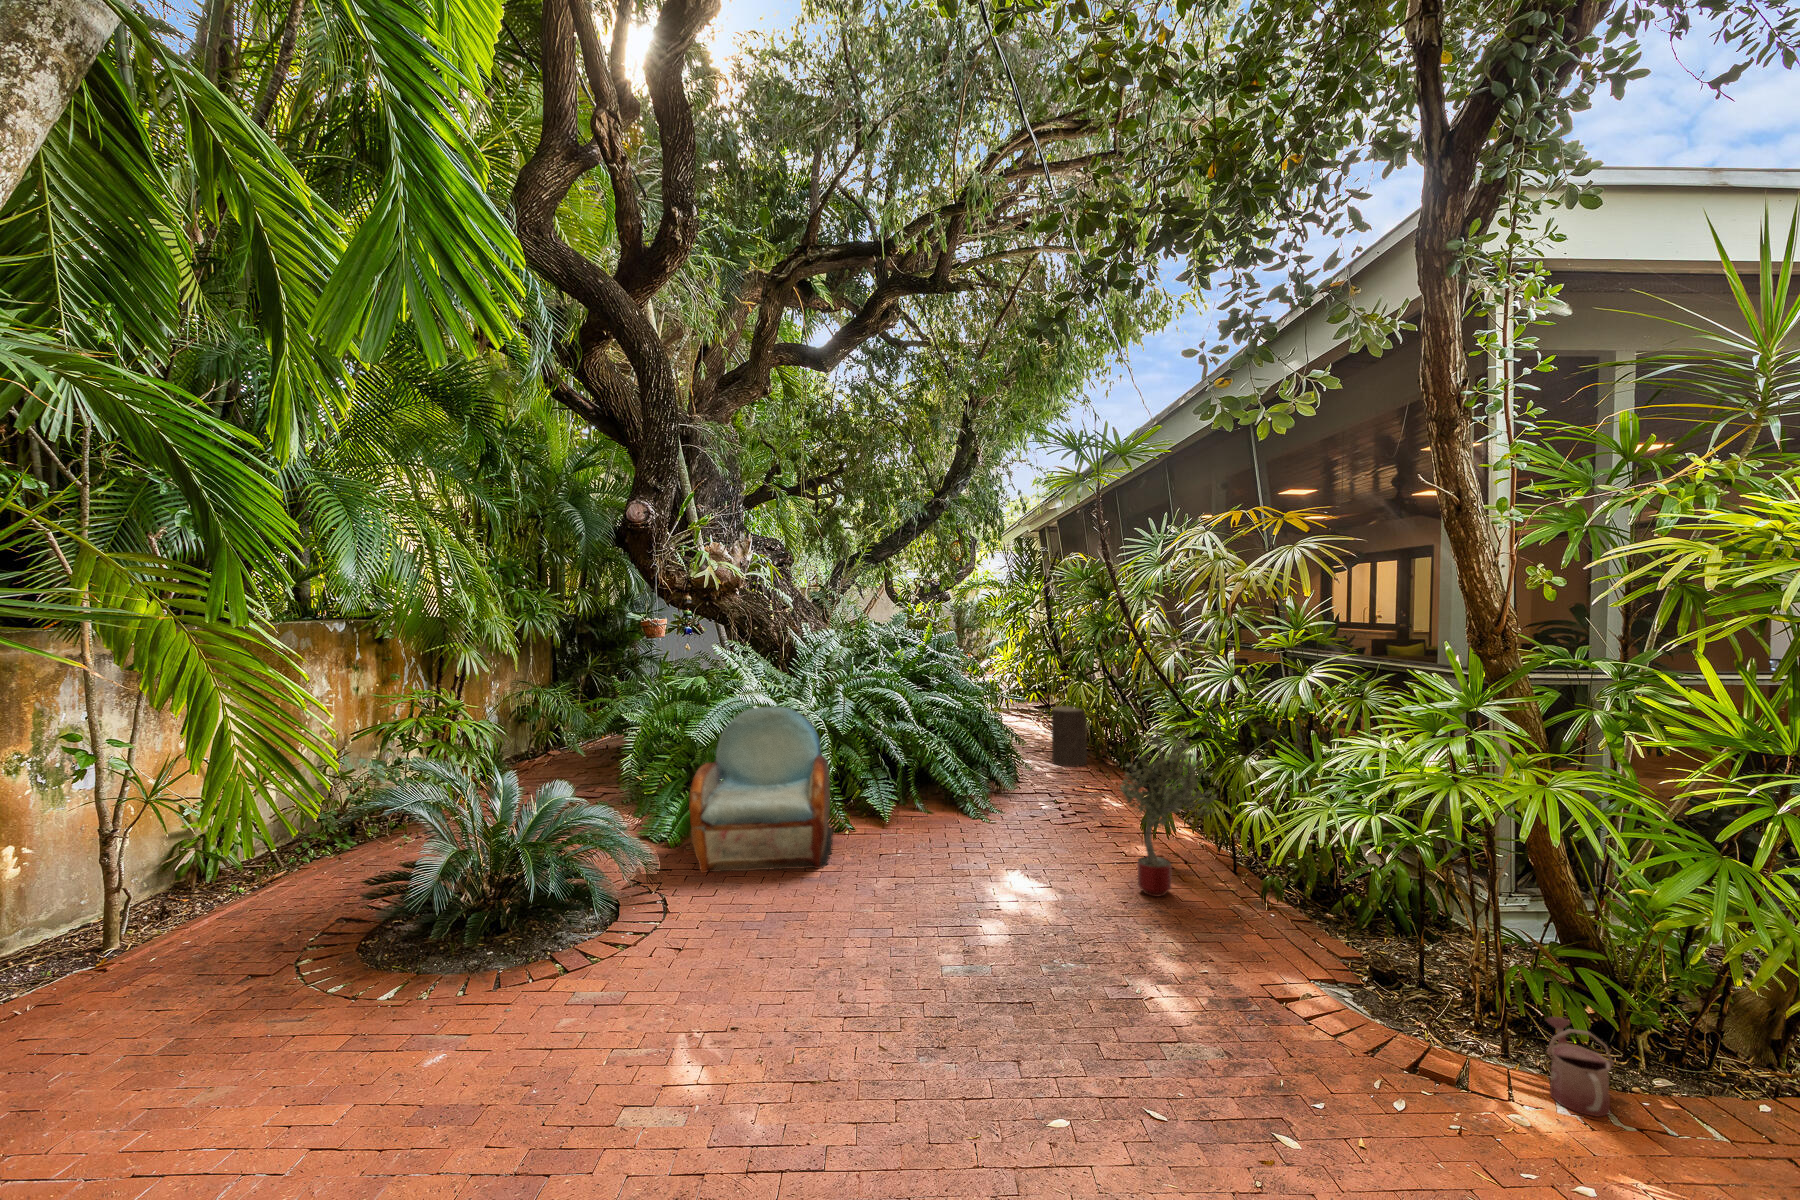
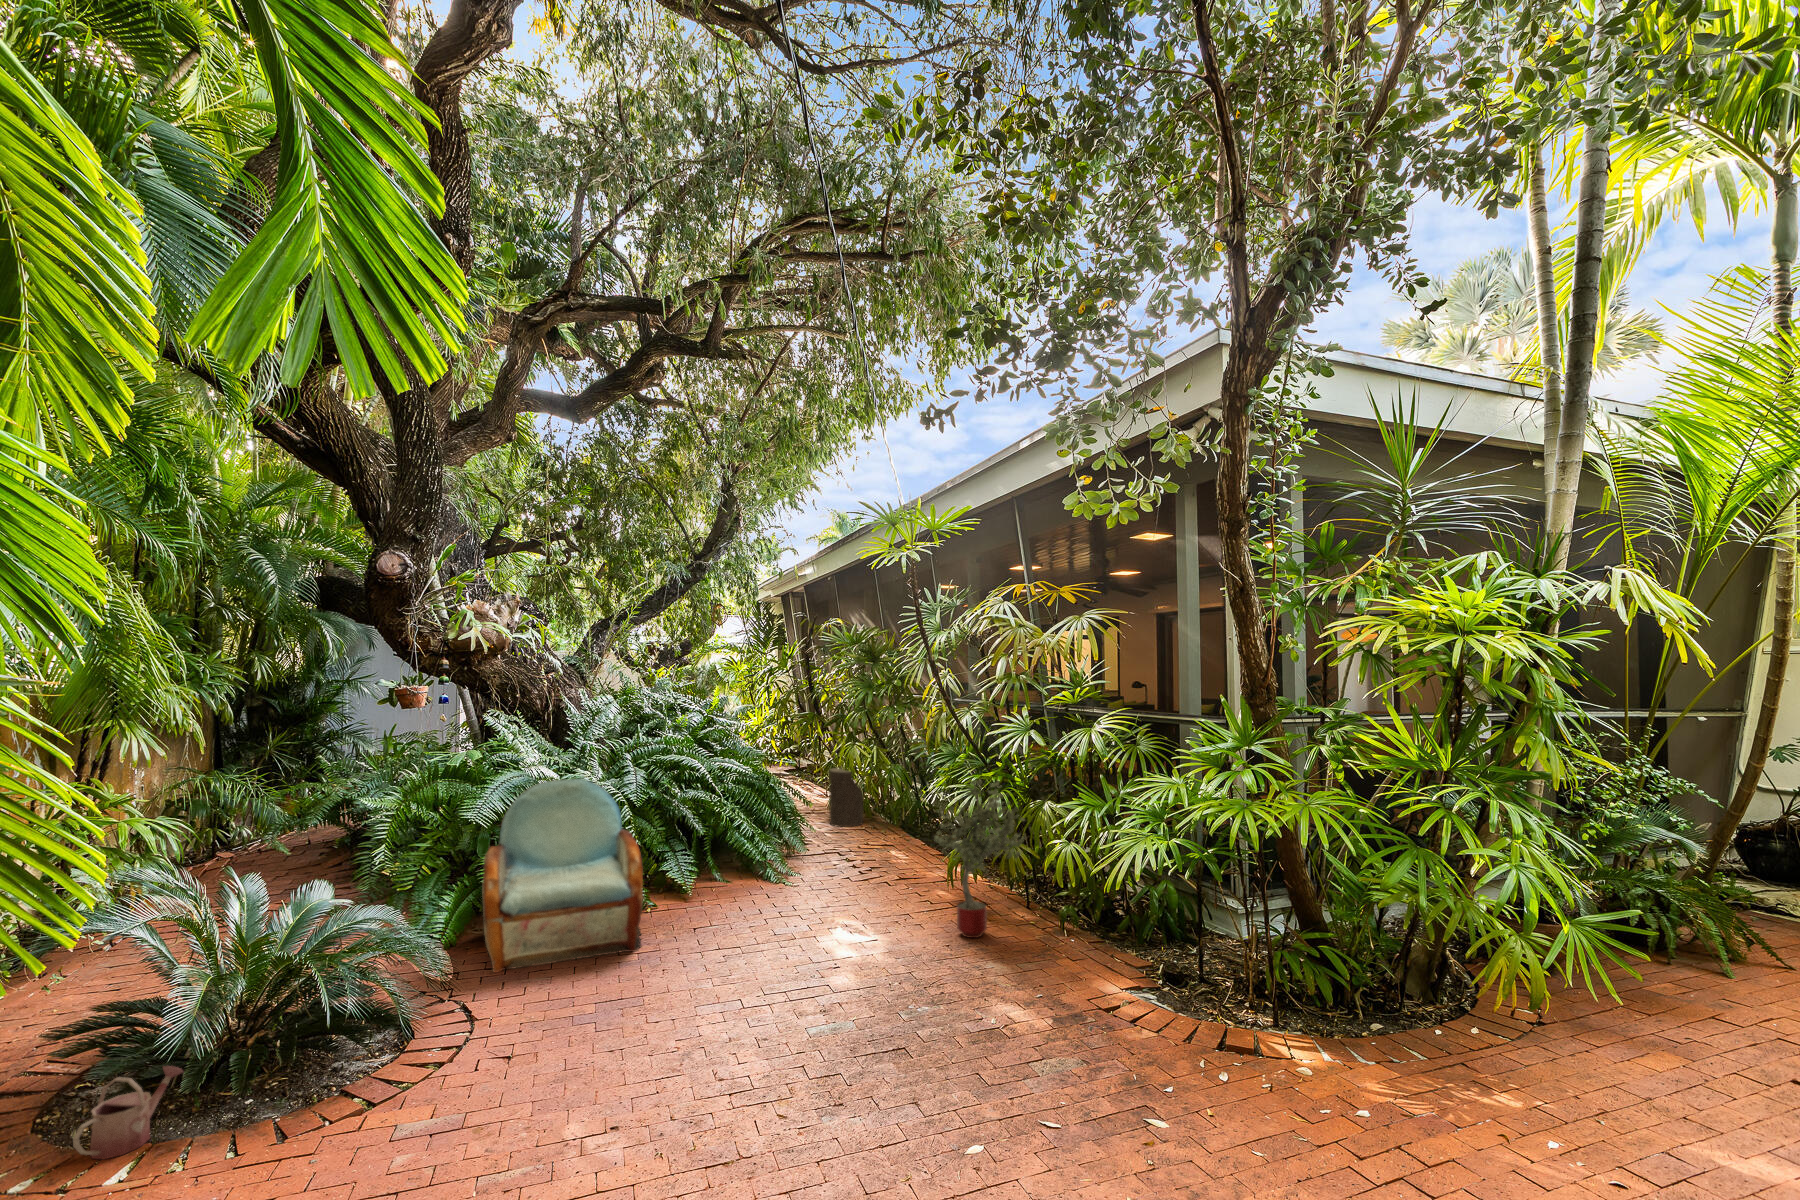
watering can: present [1546,1017,1614,1117] -> present [73,1066,183,1159]

